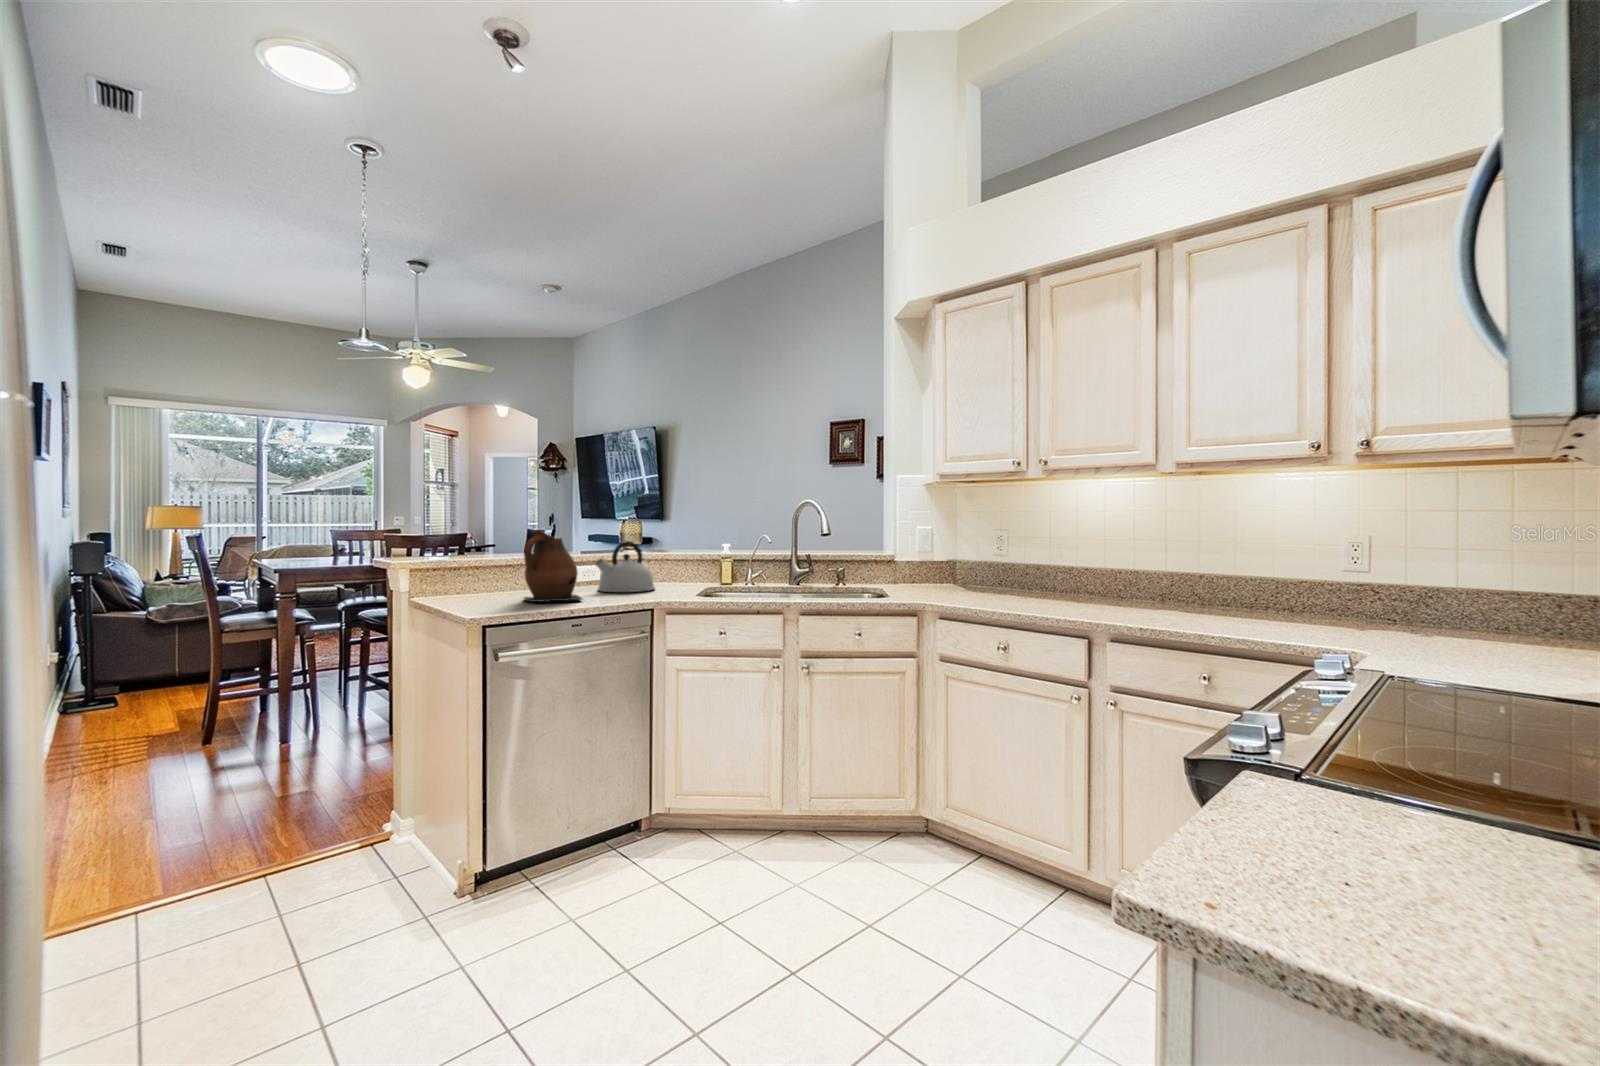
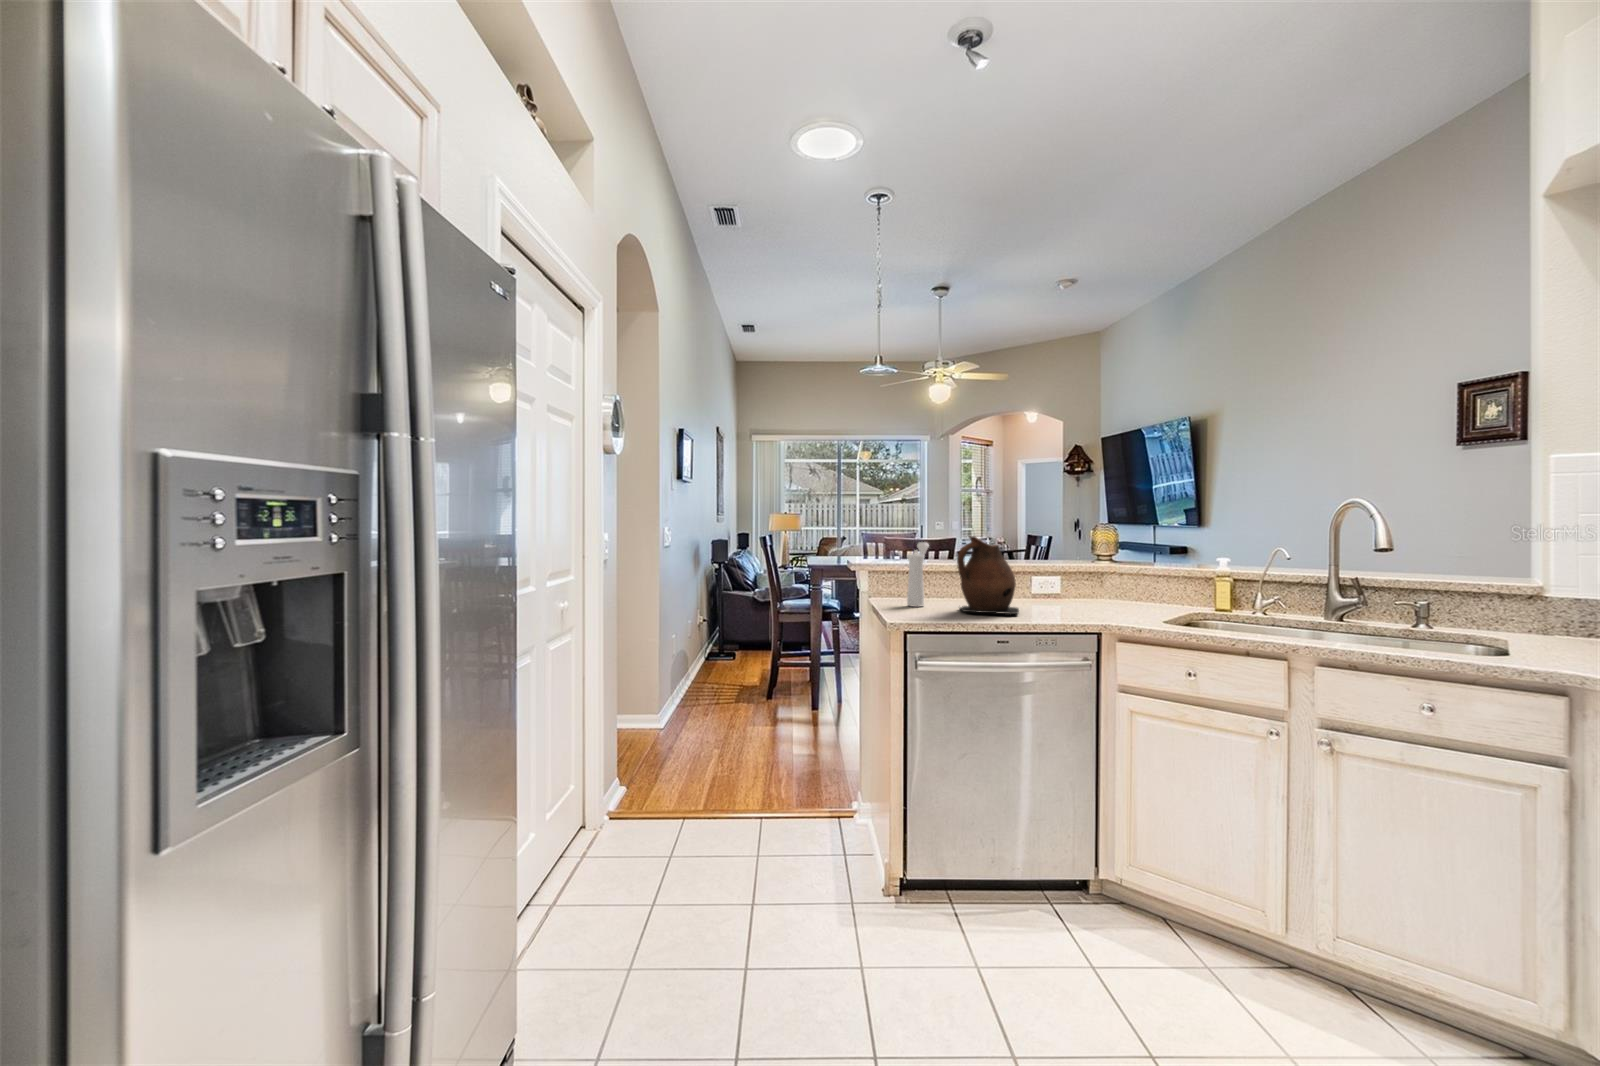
pepper mill: none [464,537,483,602] -> present [907,542,929,607]
kettle: present [596,541,655,592] -> none [1046,551,1120,610]

